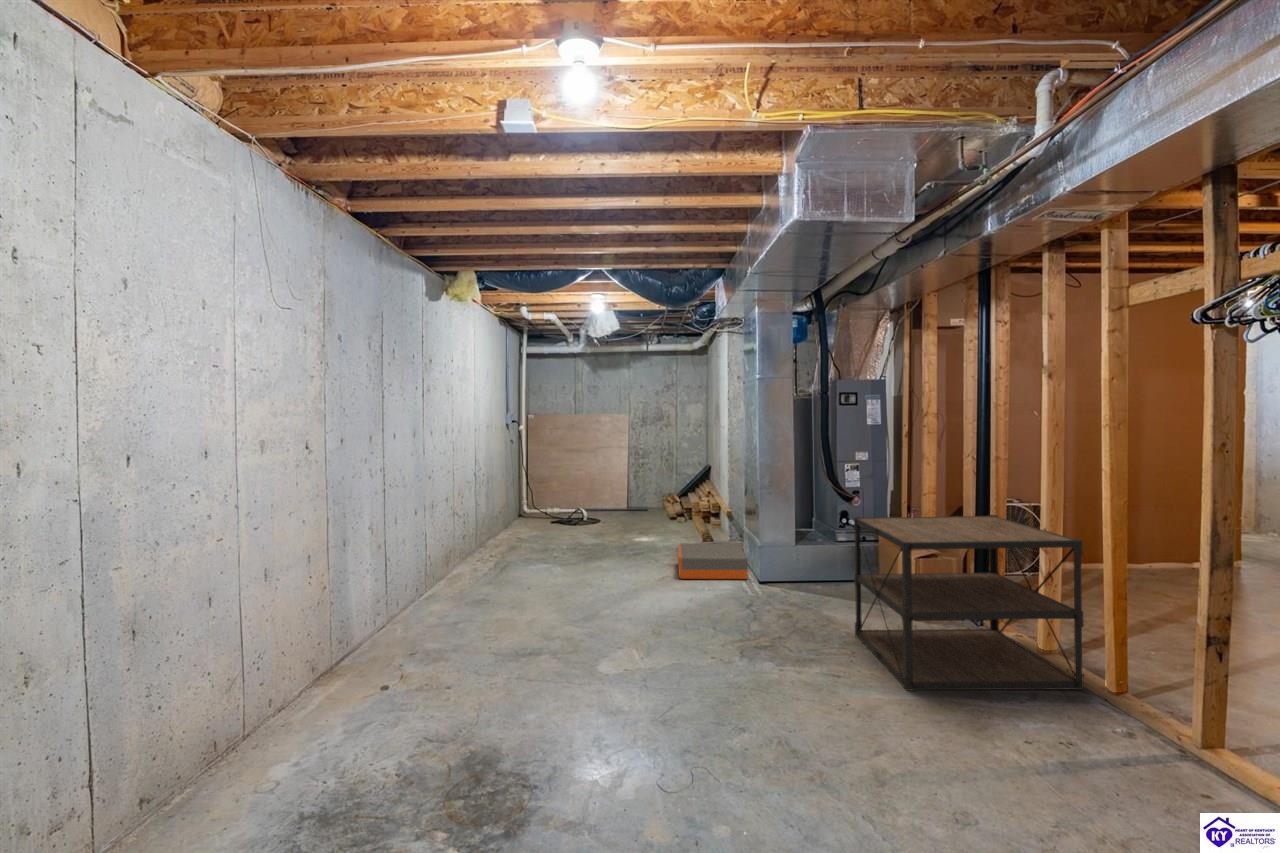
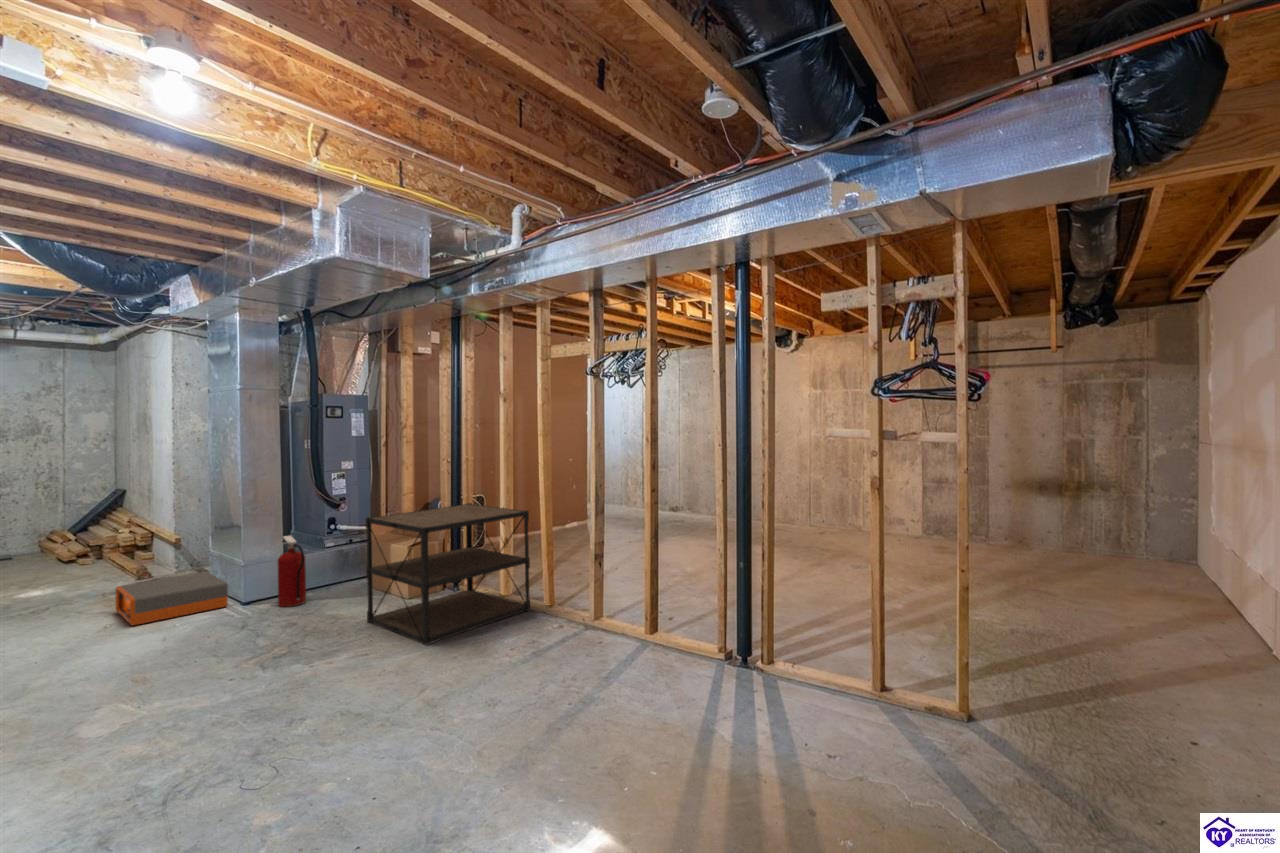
fire extinguisher: none [785,523,810,594] -> present [278,536,306,607]

